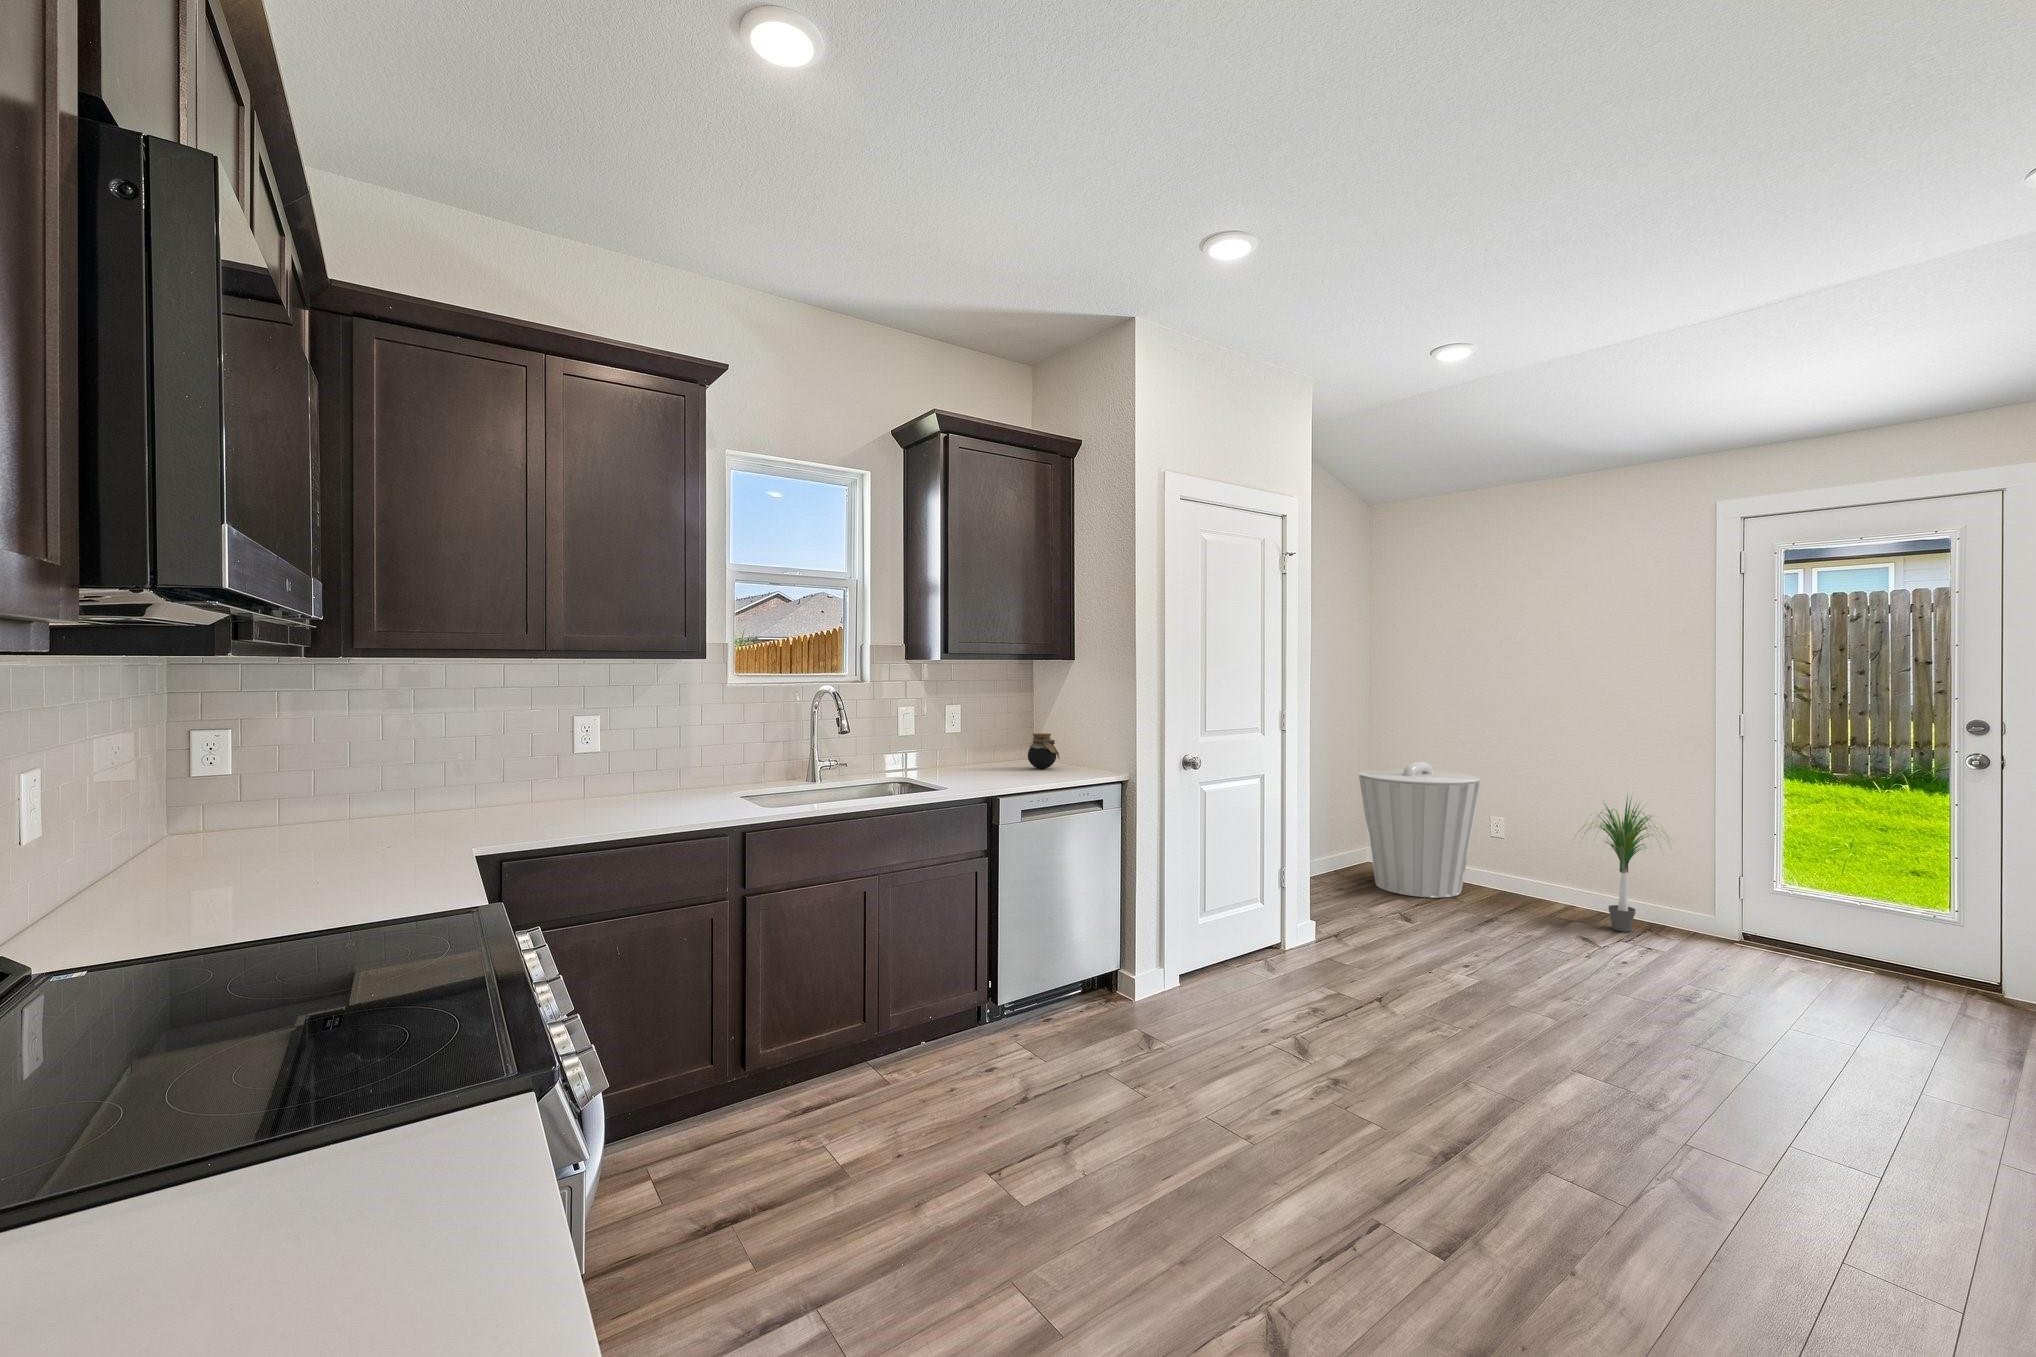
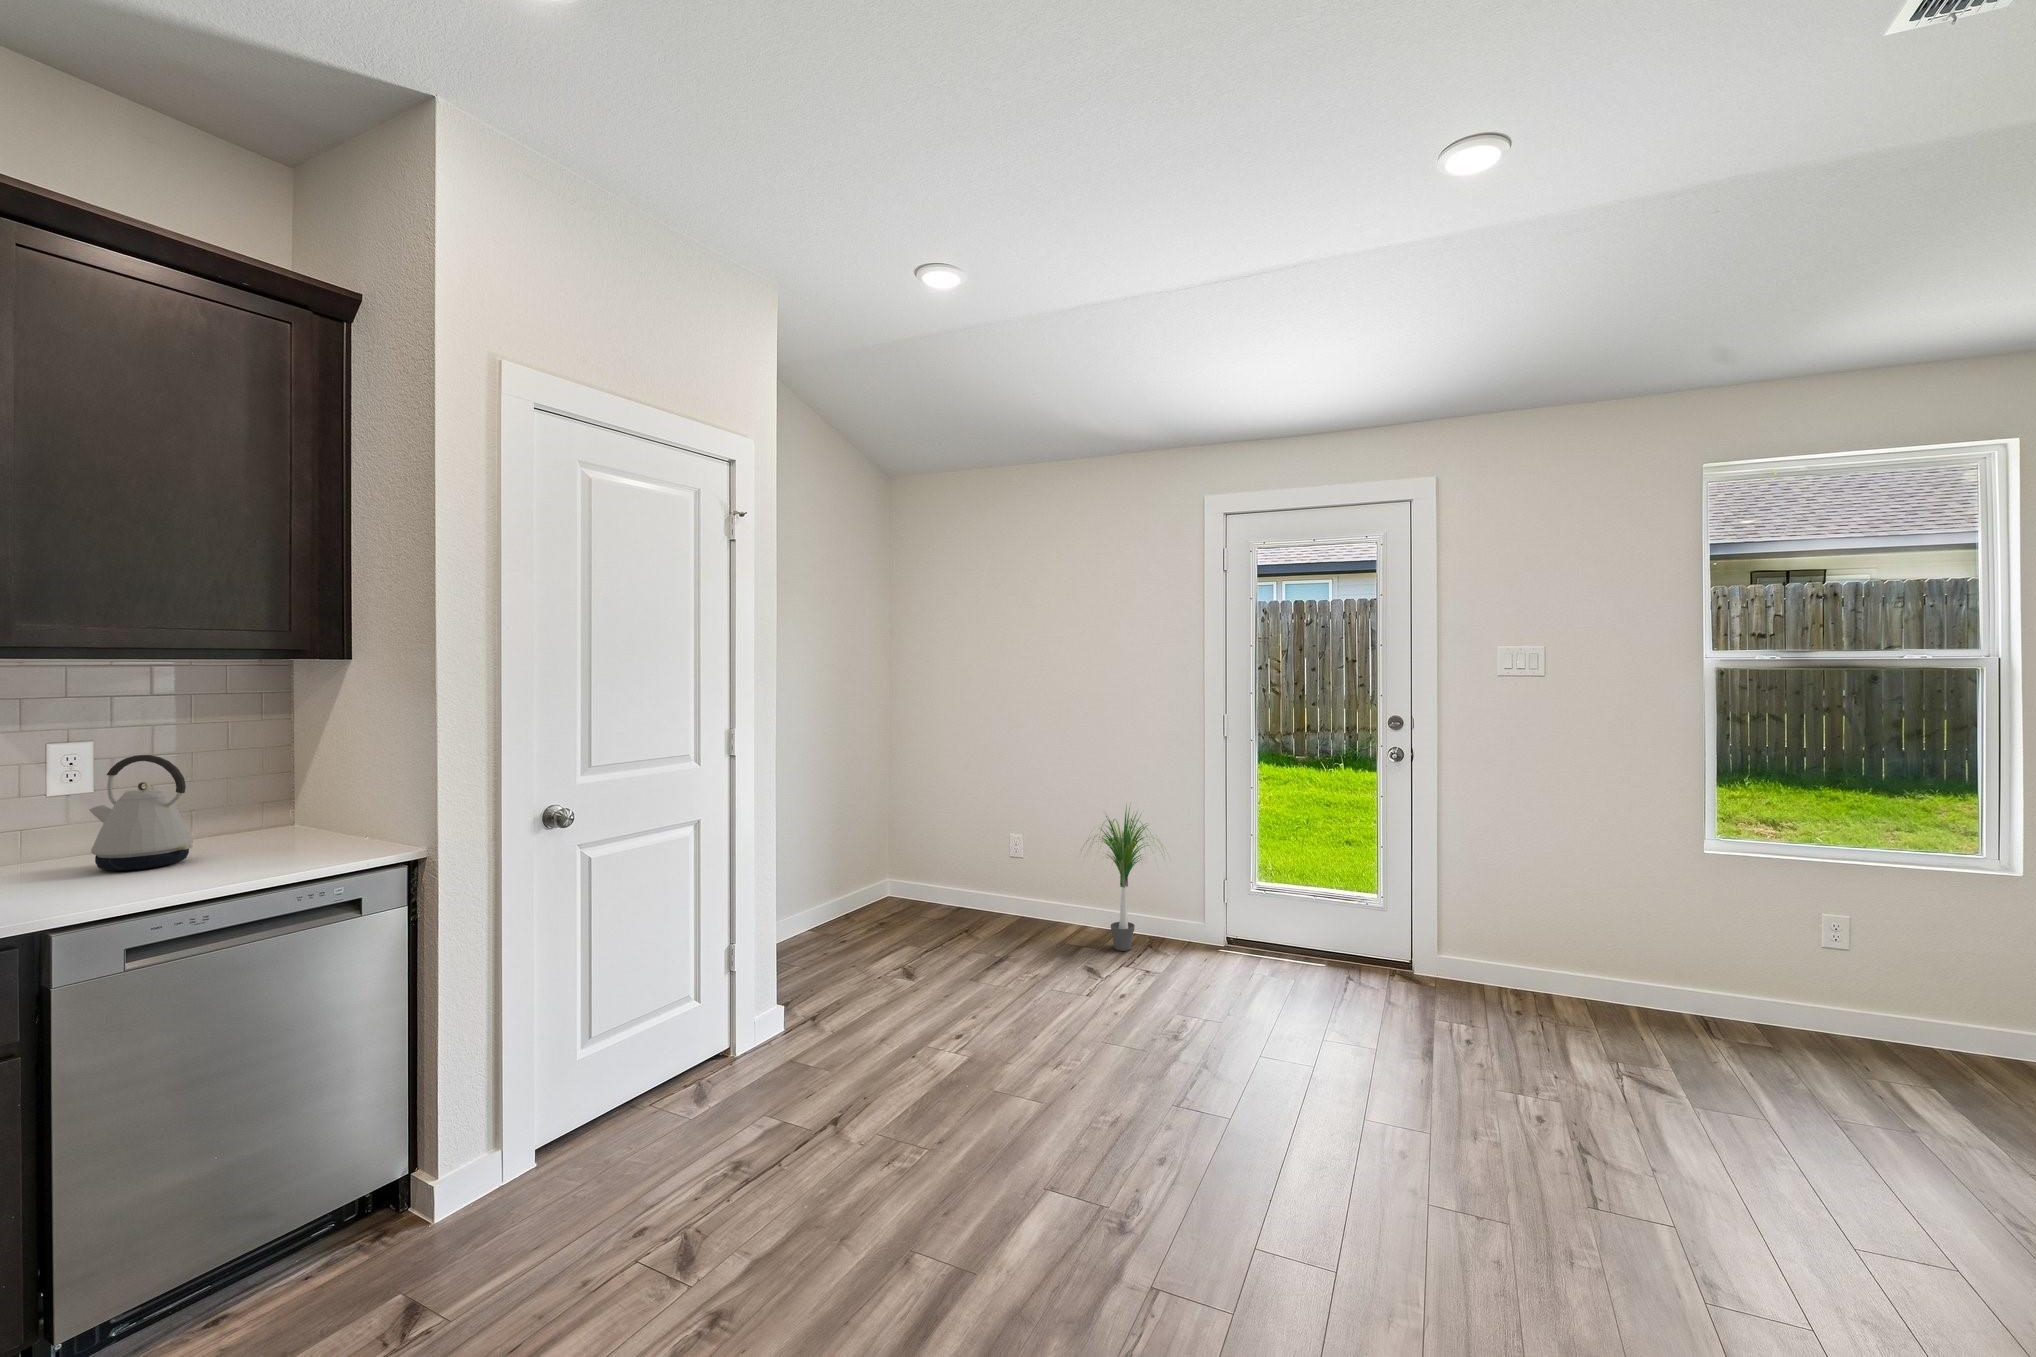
kettle: none [973,713,1018,775] -> present [90,755,193,871]
jar: present [1028,733,1060,769] -> none [245,783,313,844]
trash can: present [1359,762,1481,897] -> none [865,778,993,935]

